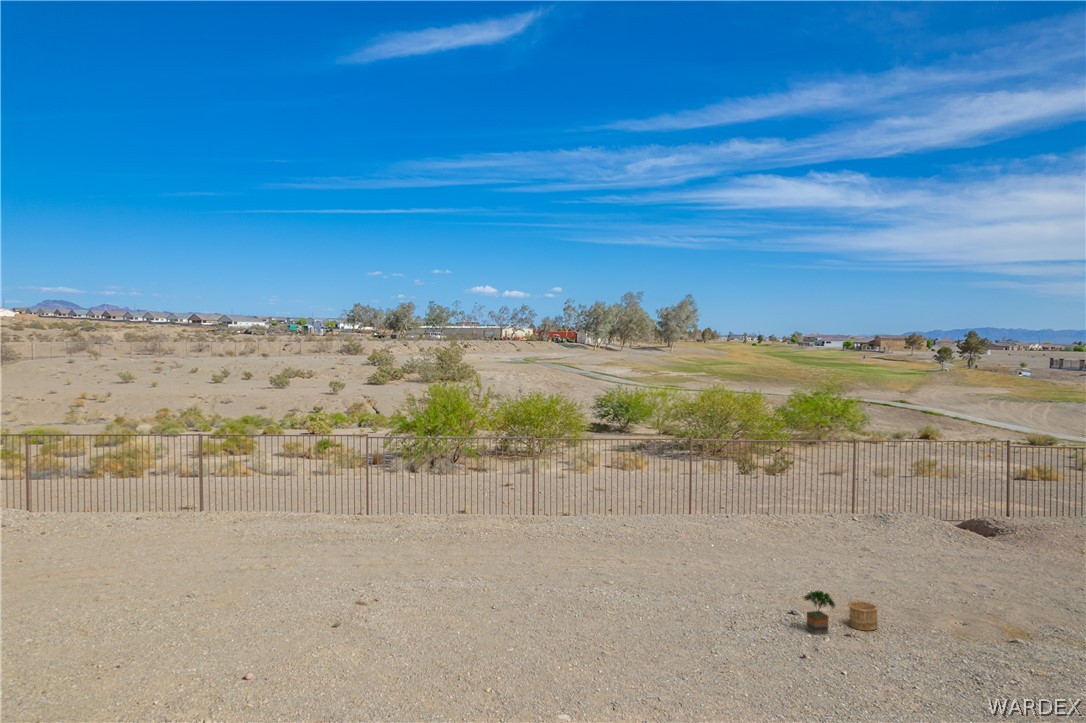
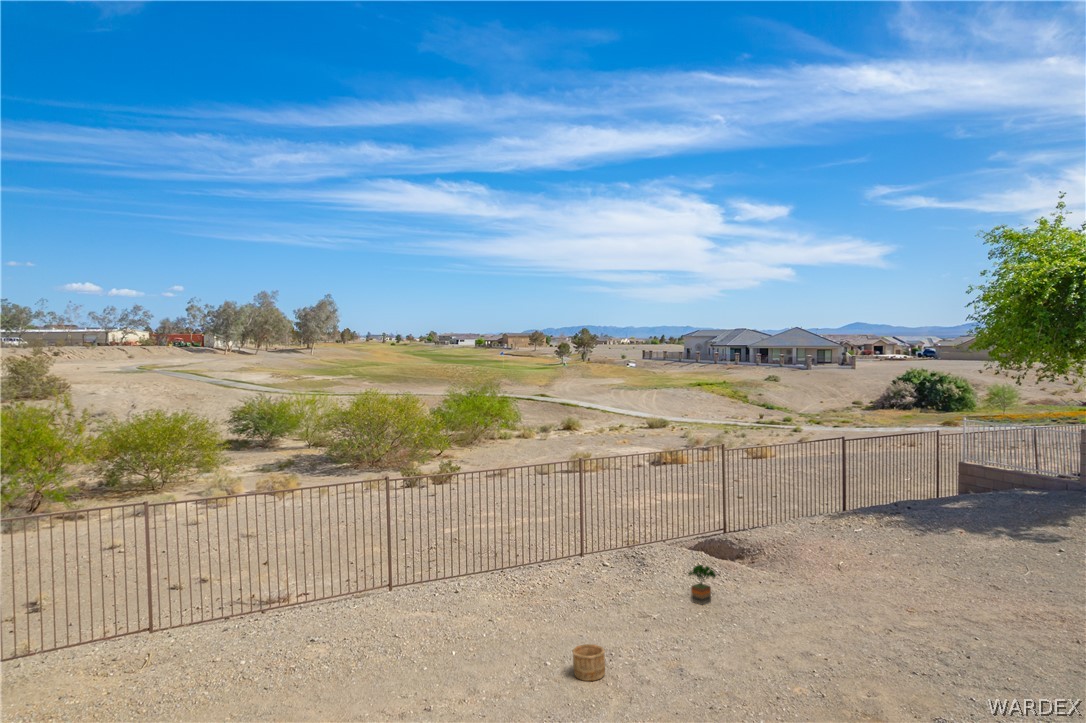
potted tree: present [804,591,835,635] -> present [688,565,716,605]

